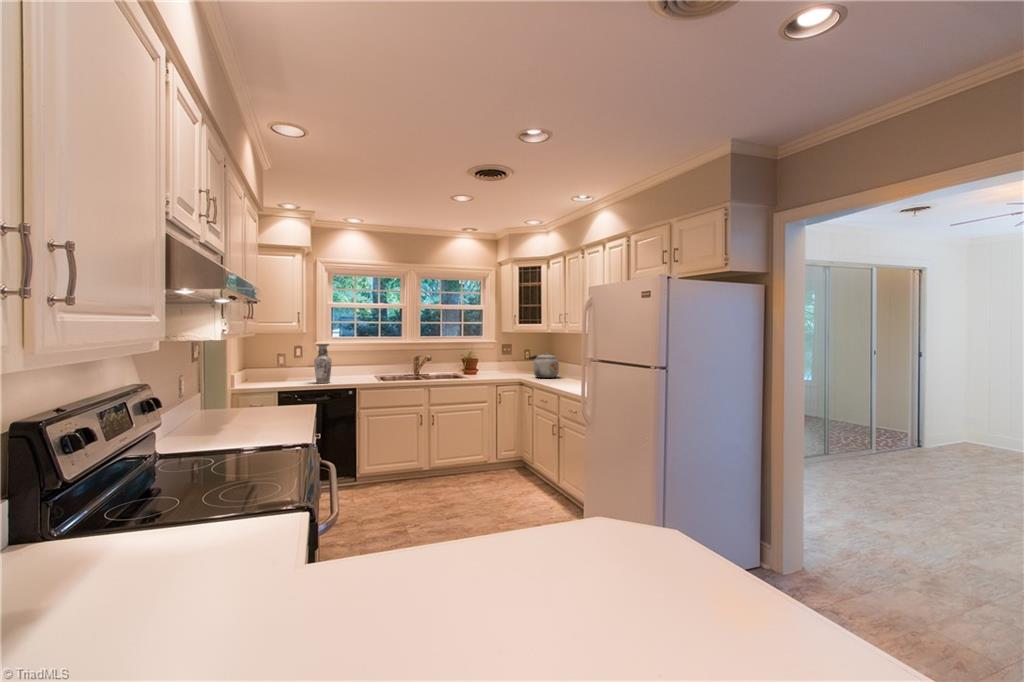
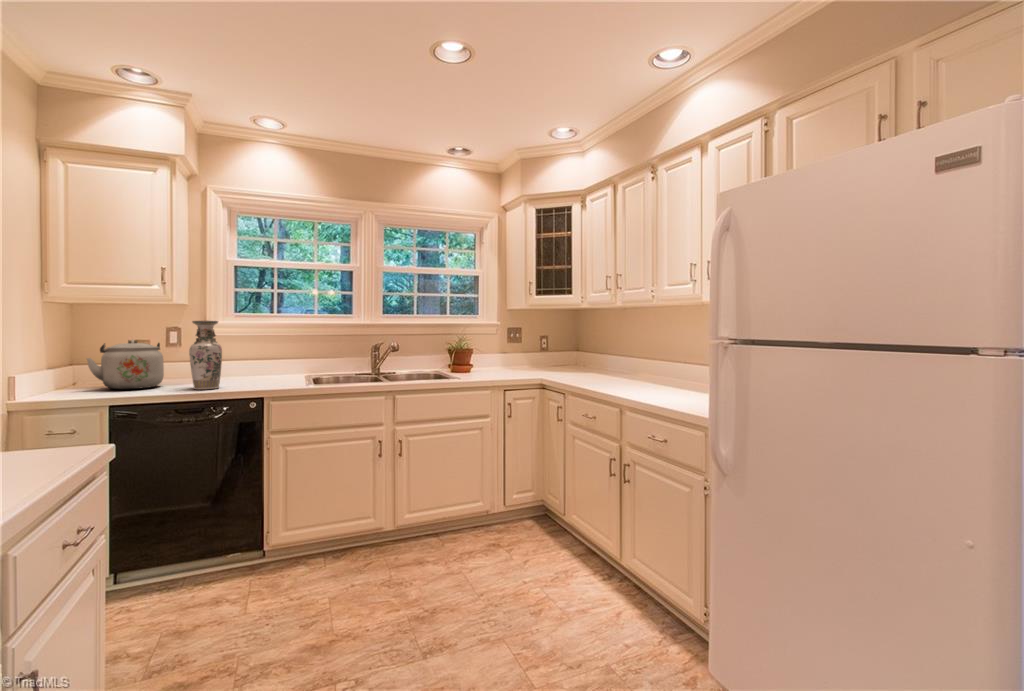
kettle: present [529,353,559,378] -> present [87,340,164,389]

